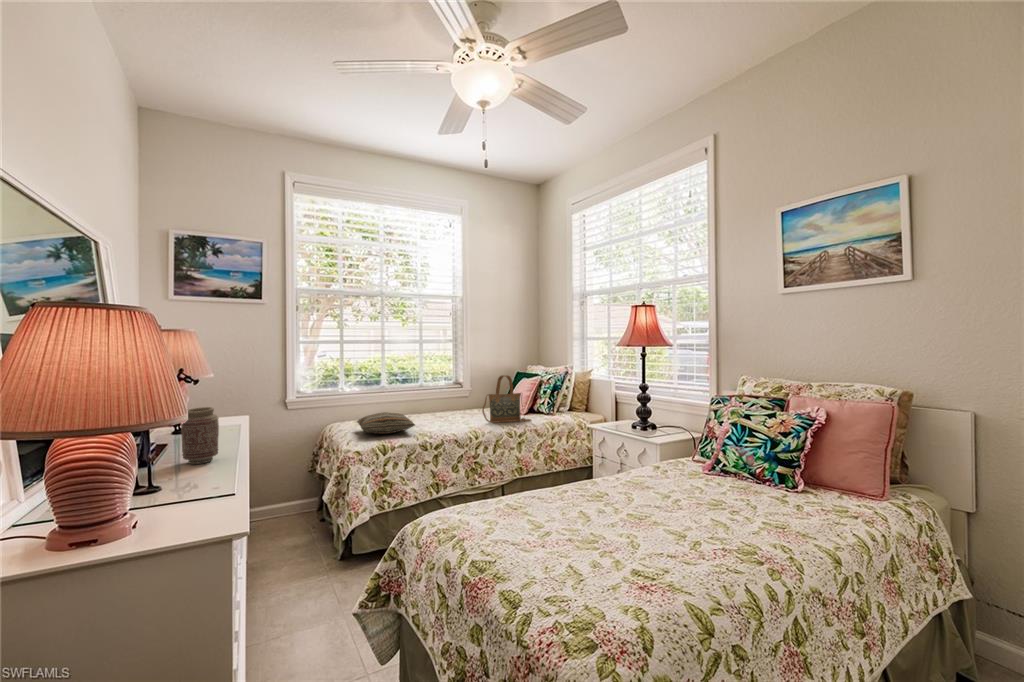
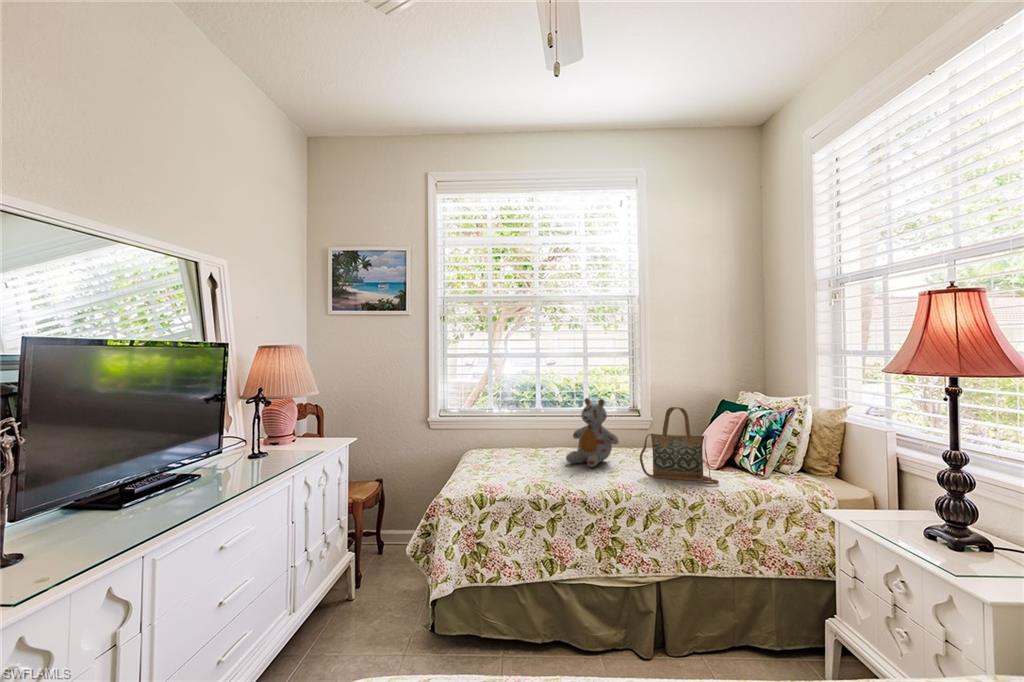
stuffed bear: none [426,373,463,422] -> present [566,398,619,467]
vase: present [181,407,219,464] -> none [131,442,182,515]
pillow: present [357,412,415,434] -> none [463,446,538,476]

